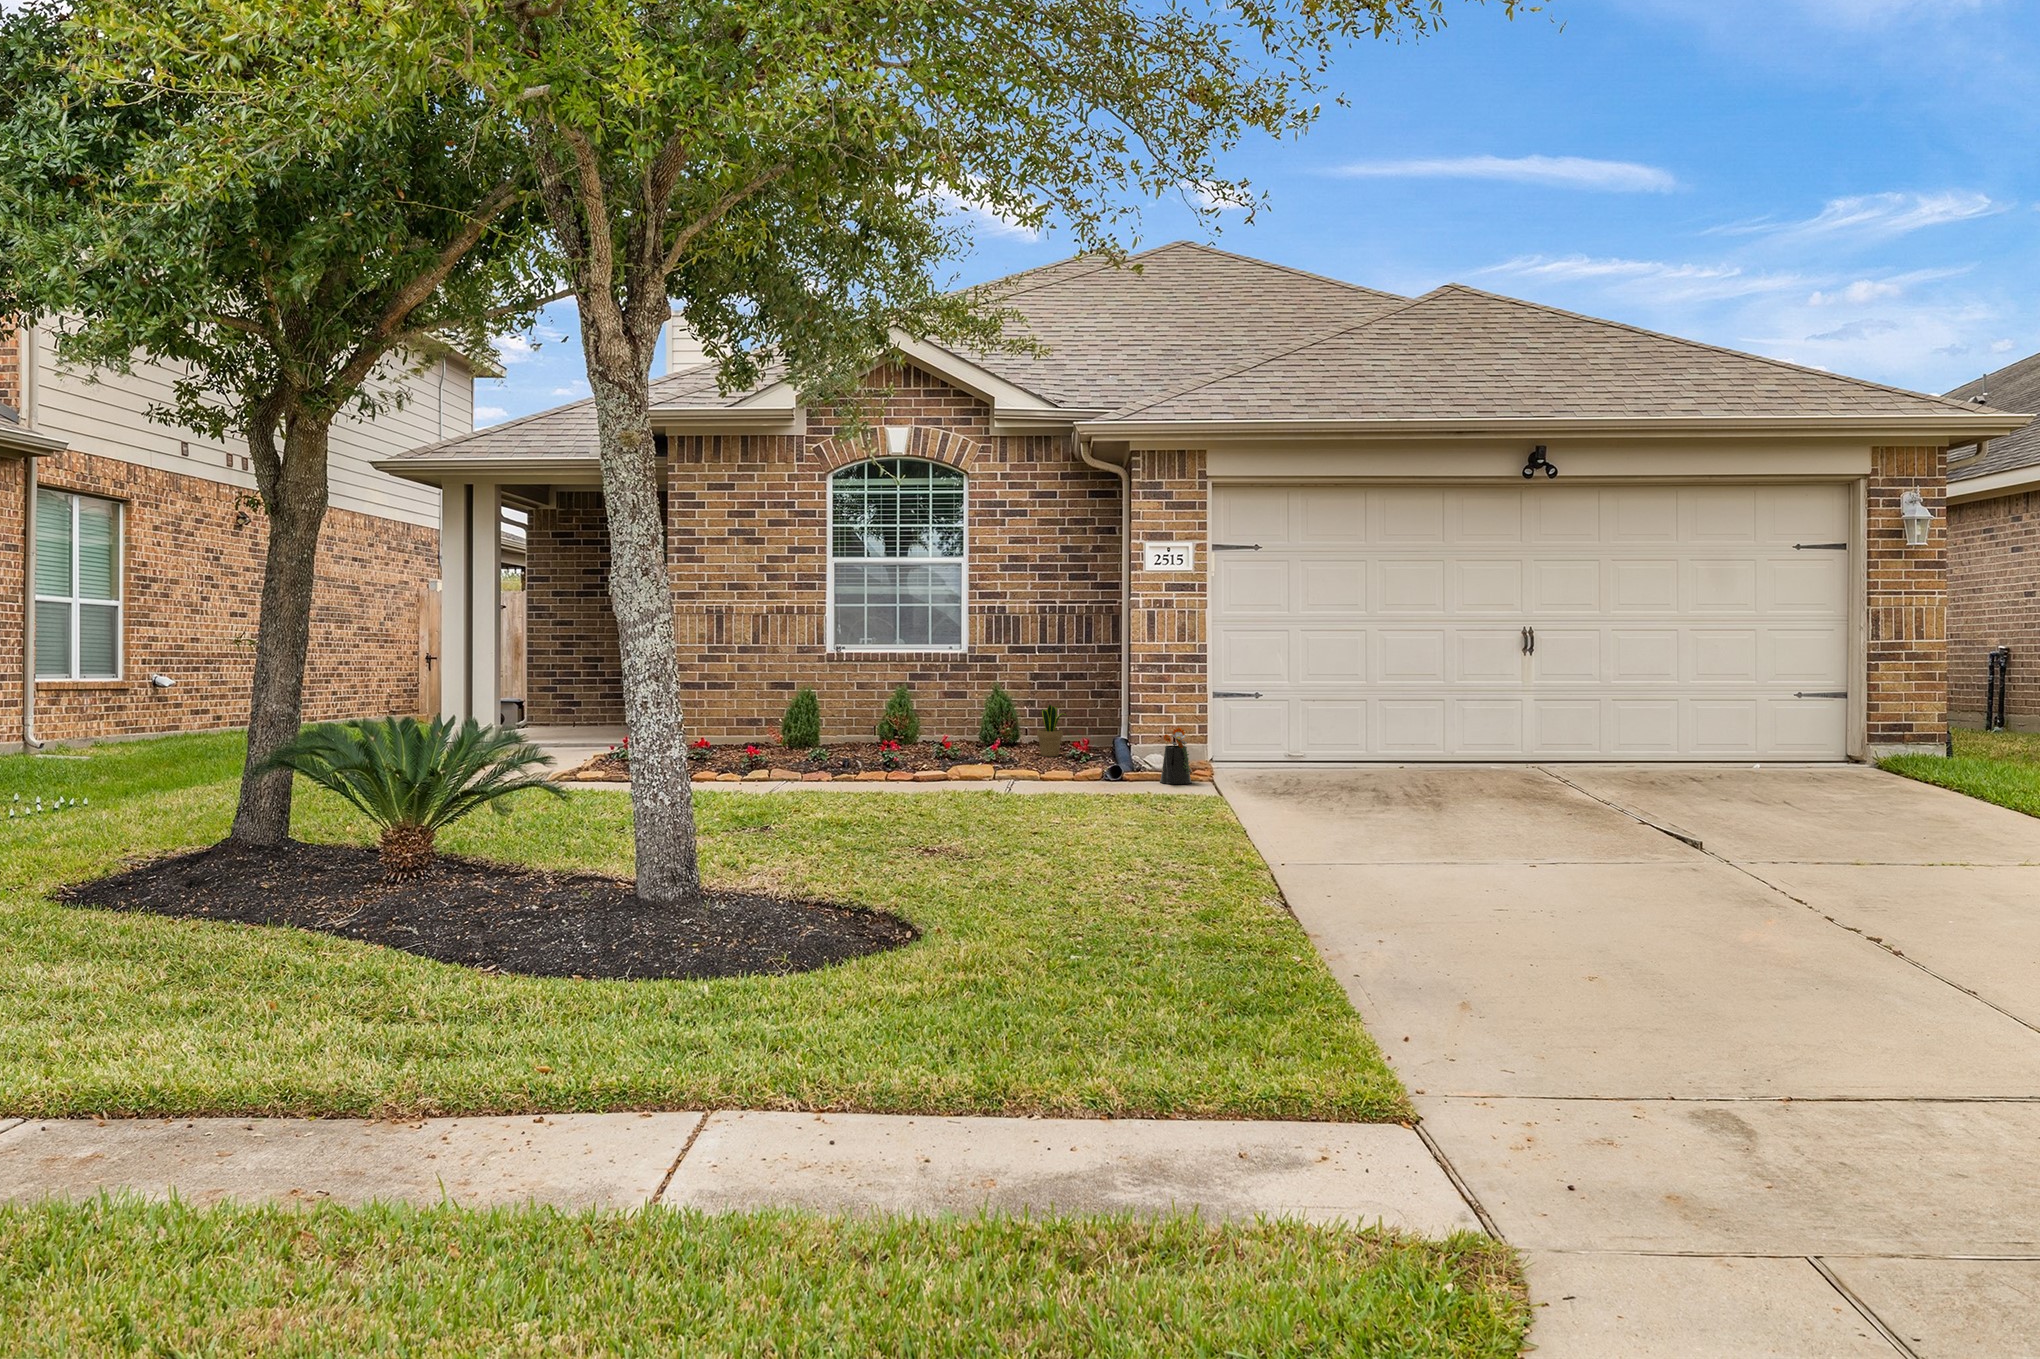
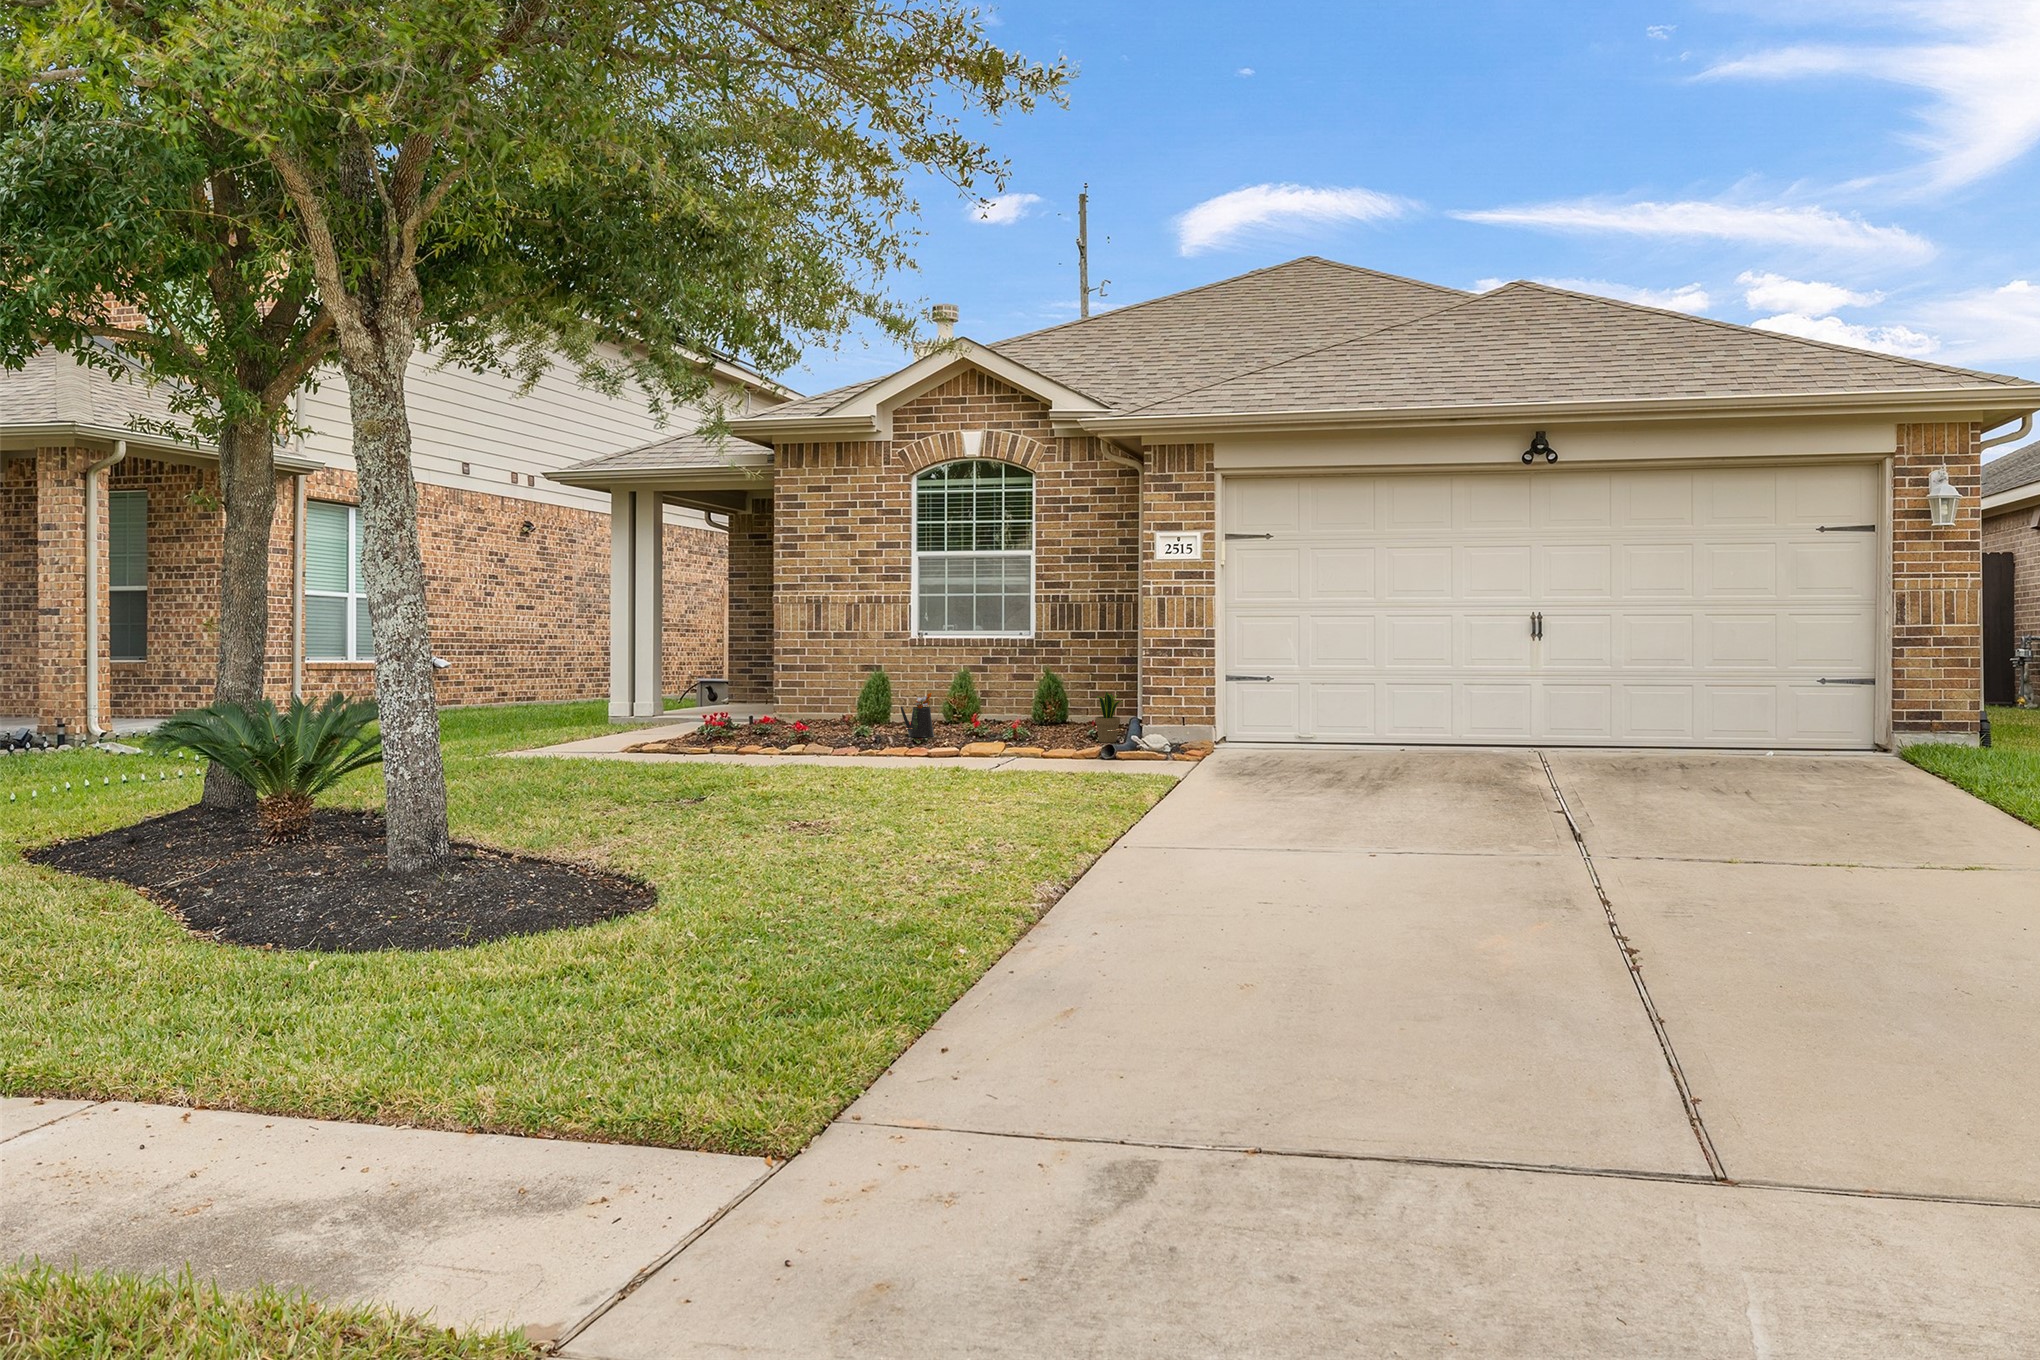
watering can: present [1160,728,1192,784] -> present [900,693,934,737]

